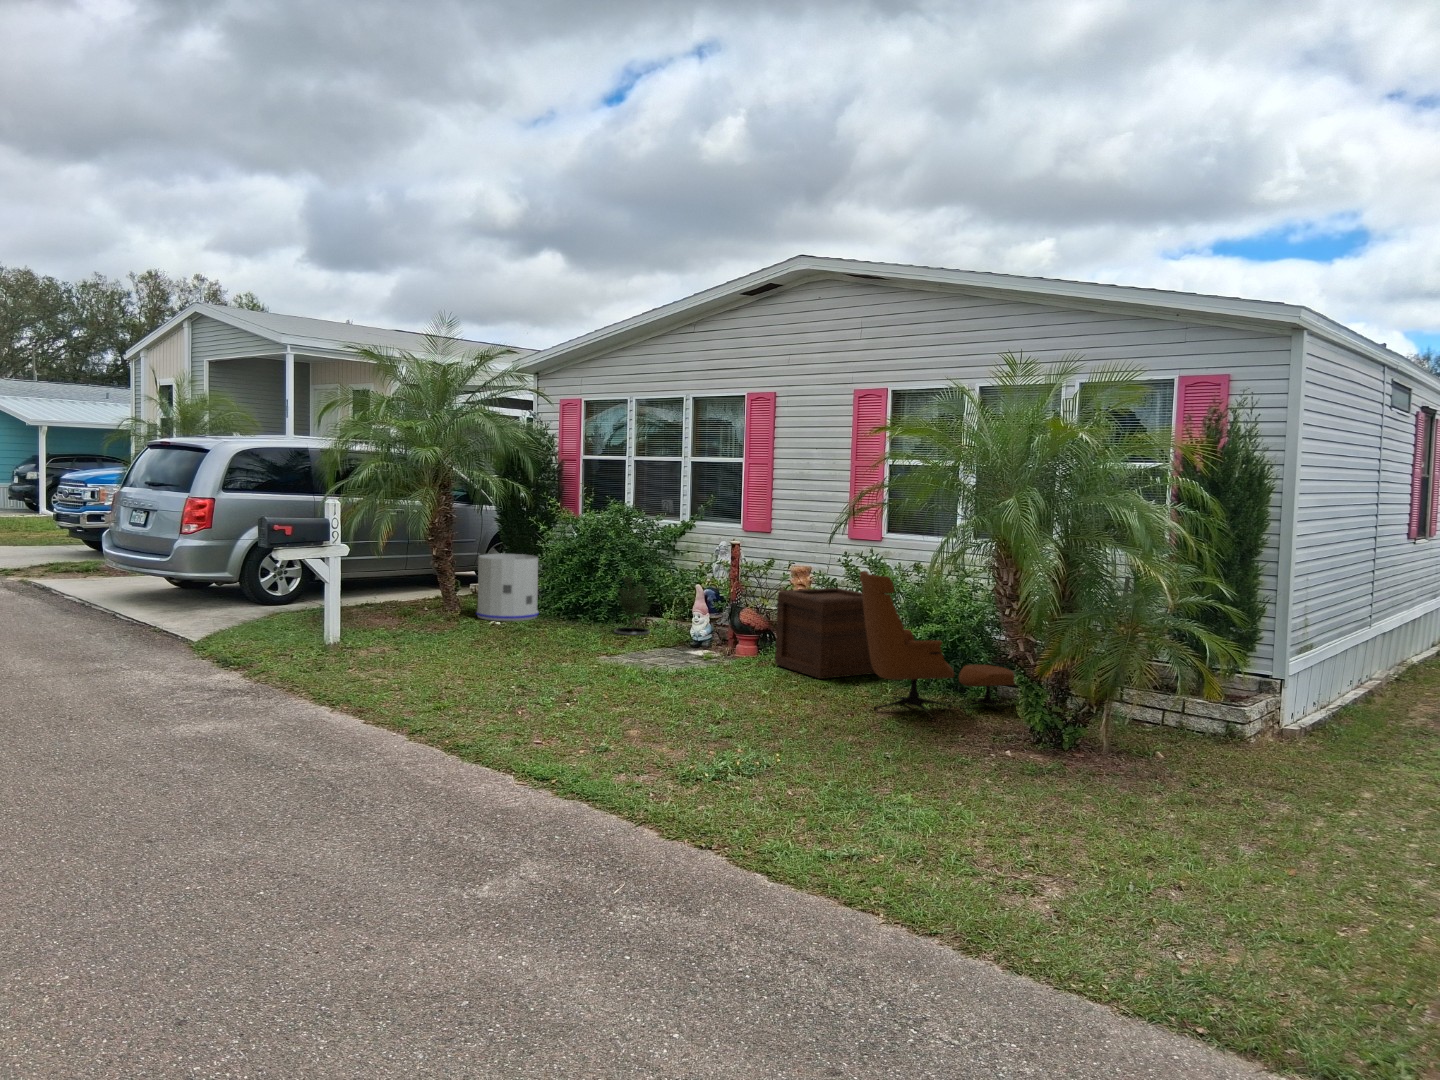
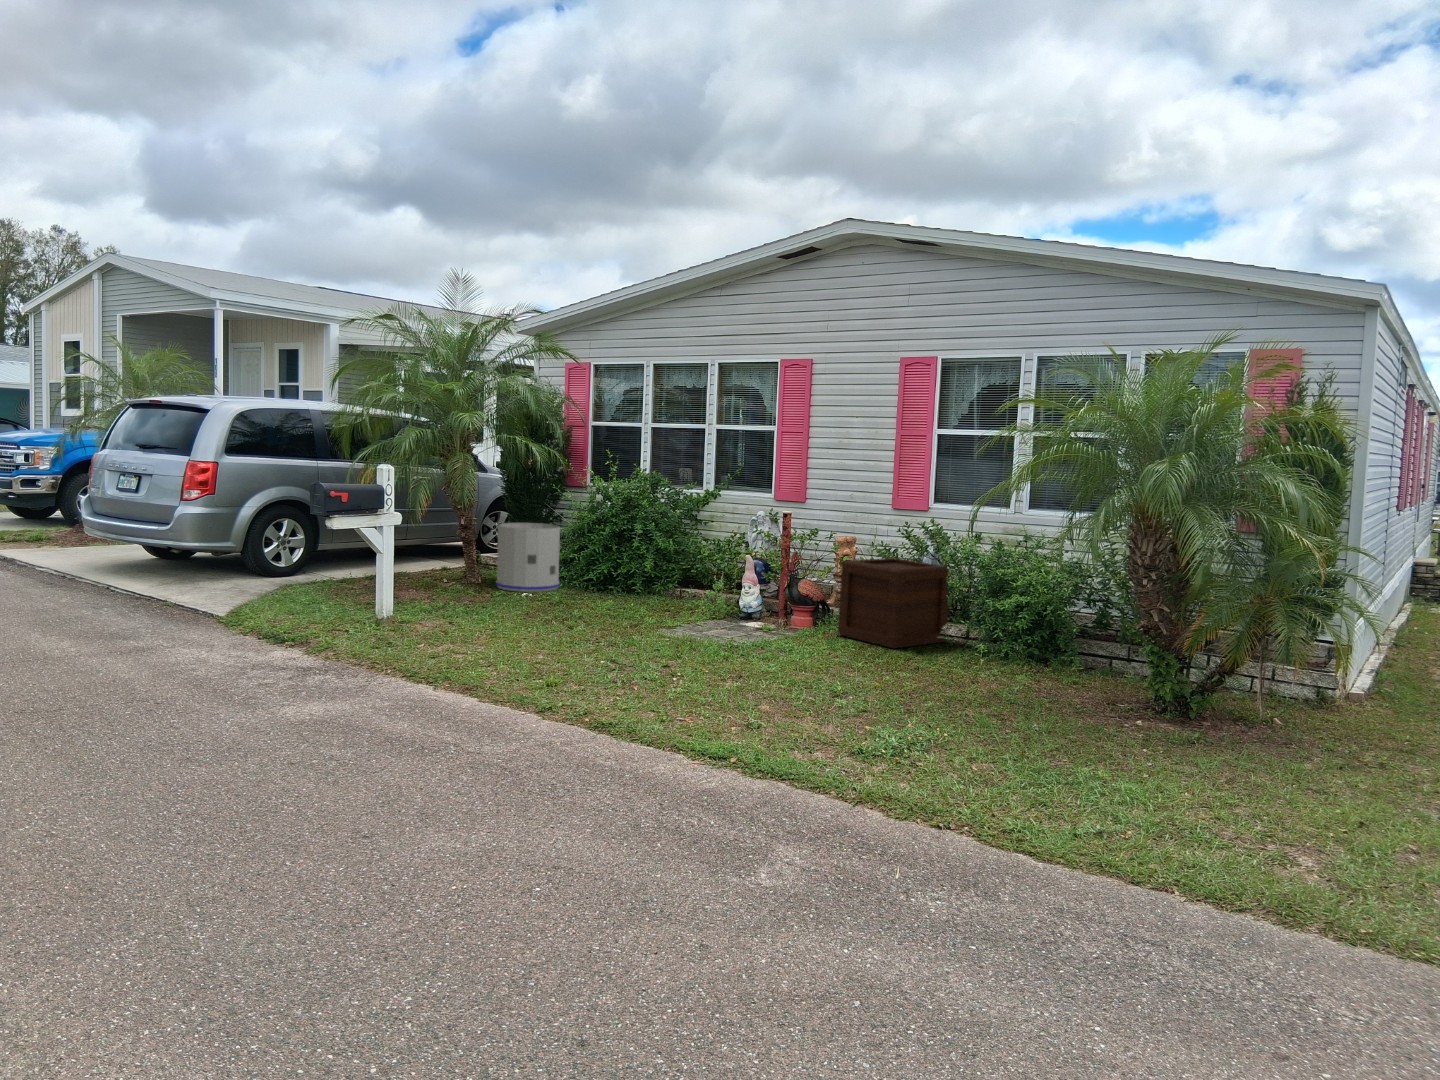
potted tree: present [614,571,650,635] -> none [649,538,688,605]
lounge chair: present [860,571,1015,719] -> none [961,542,1106,688]

